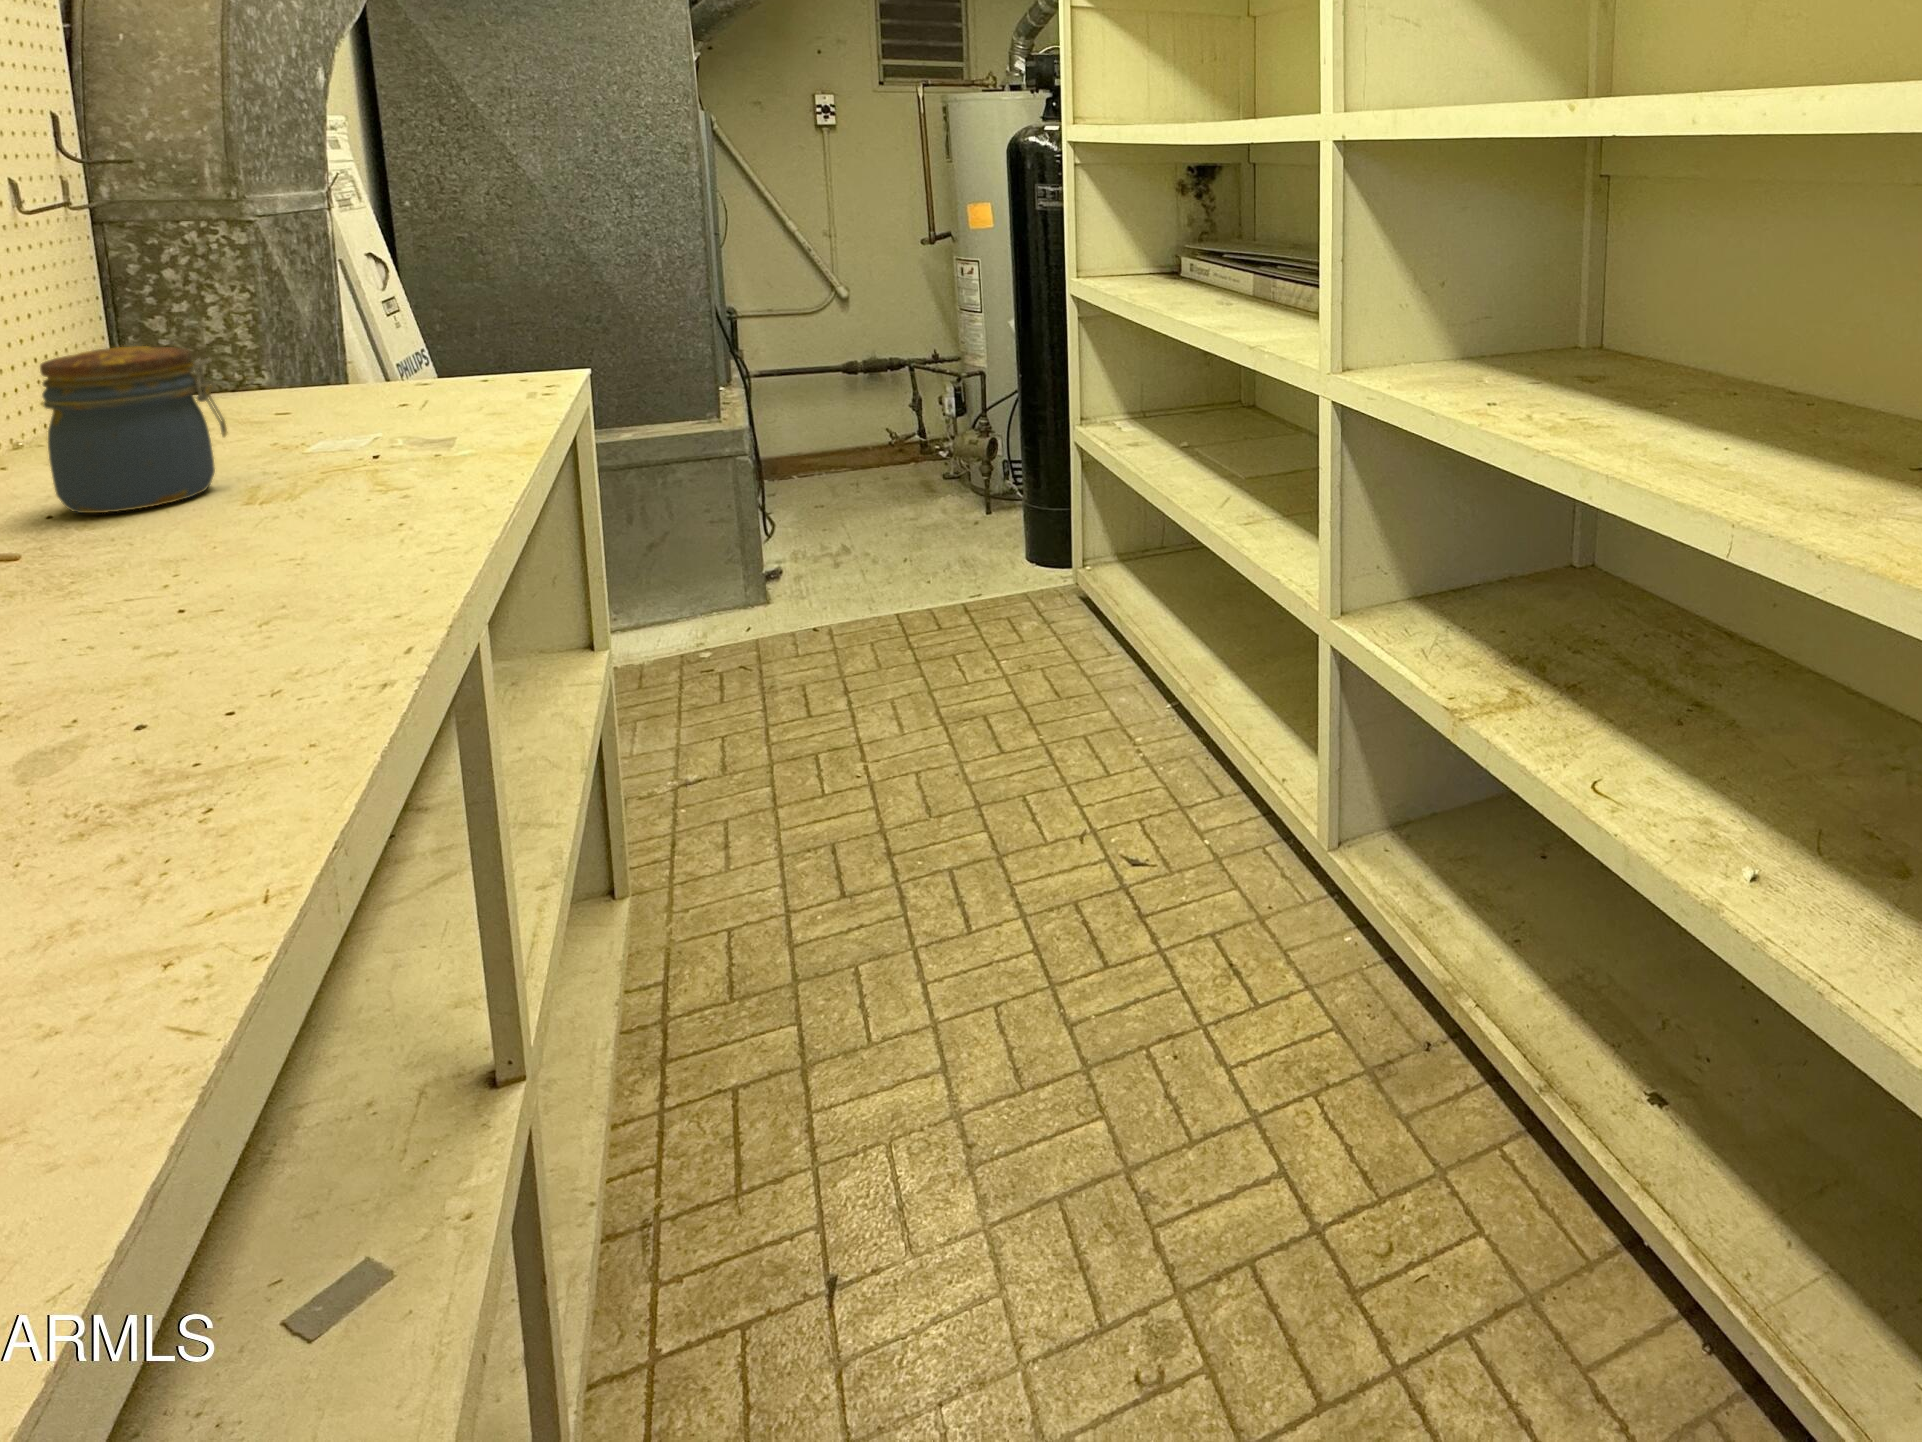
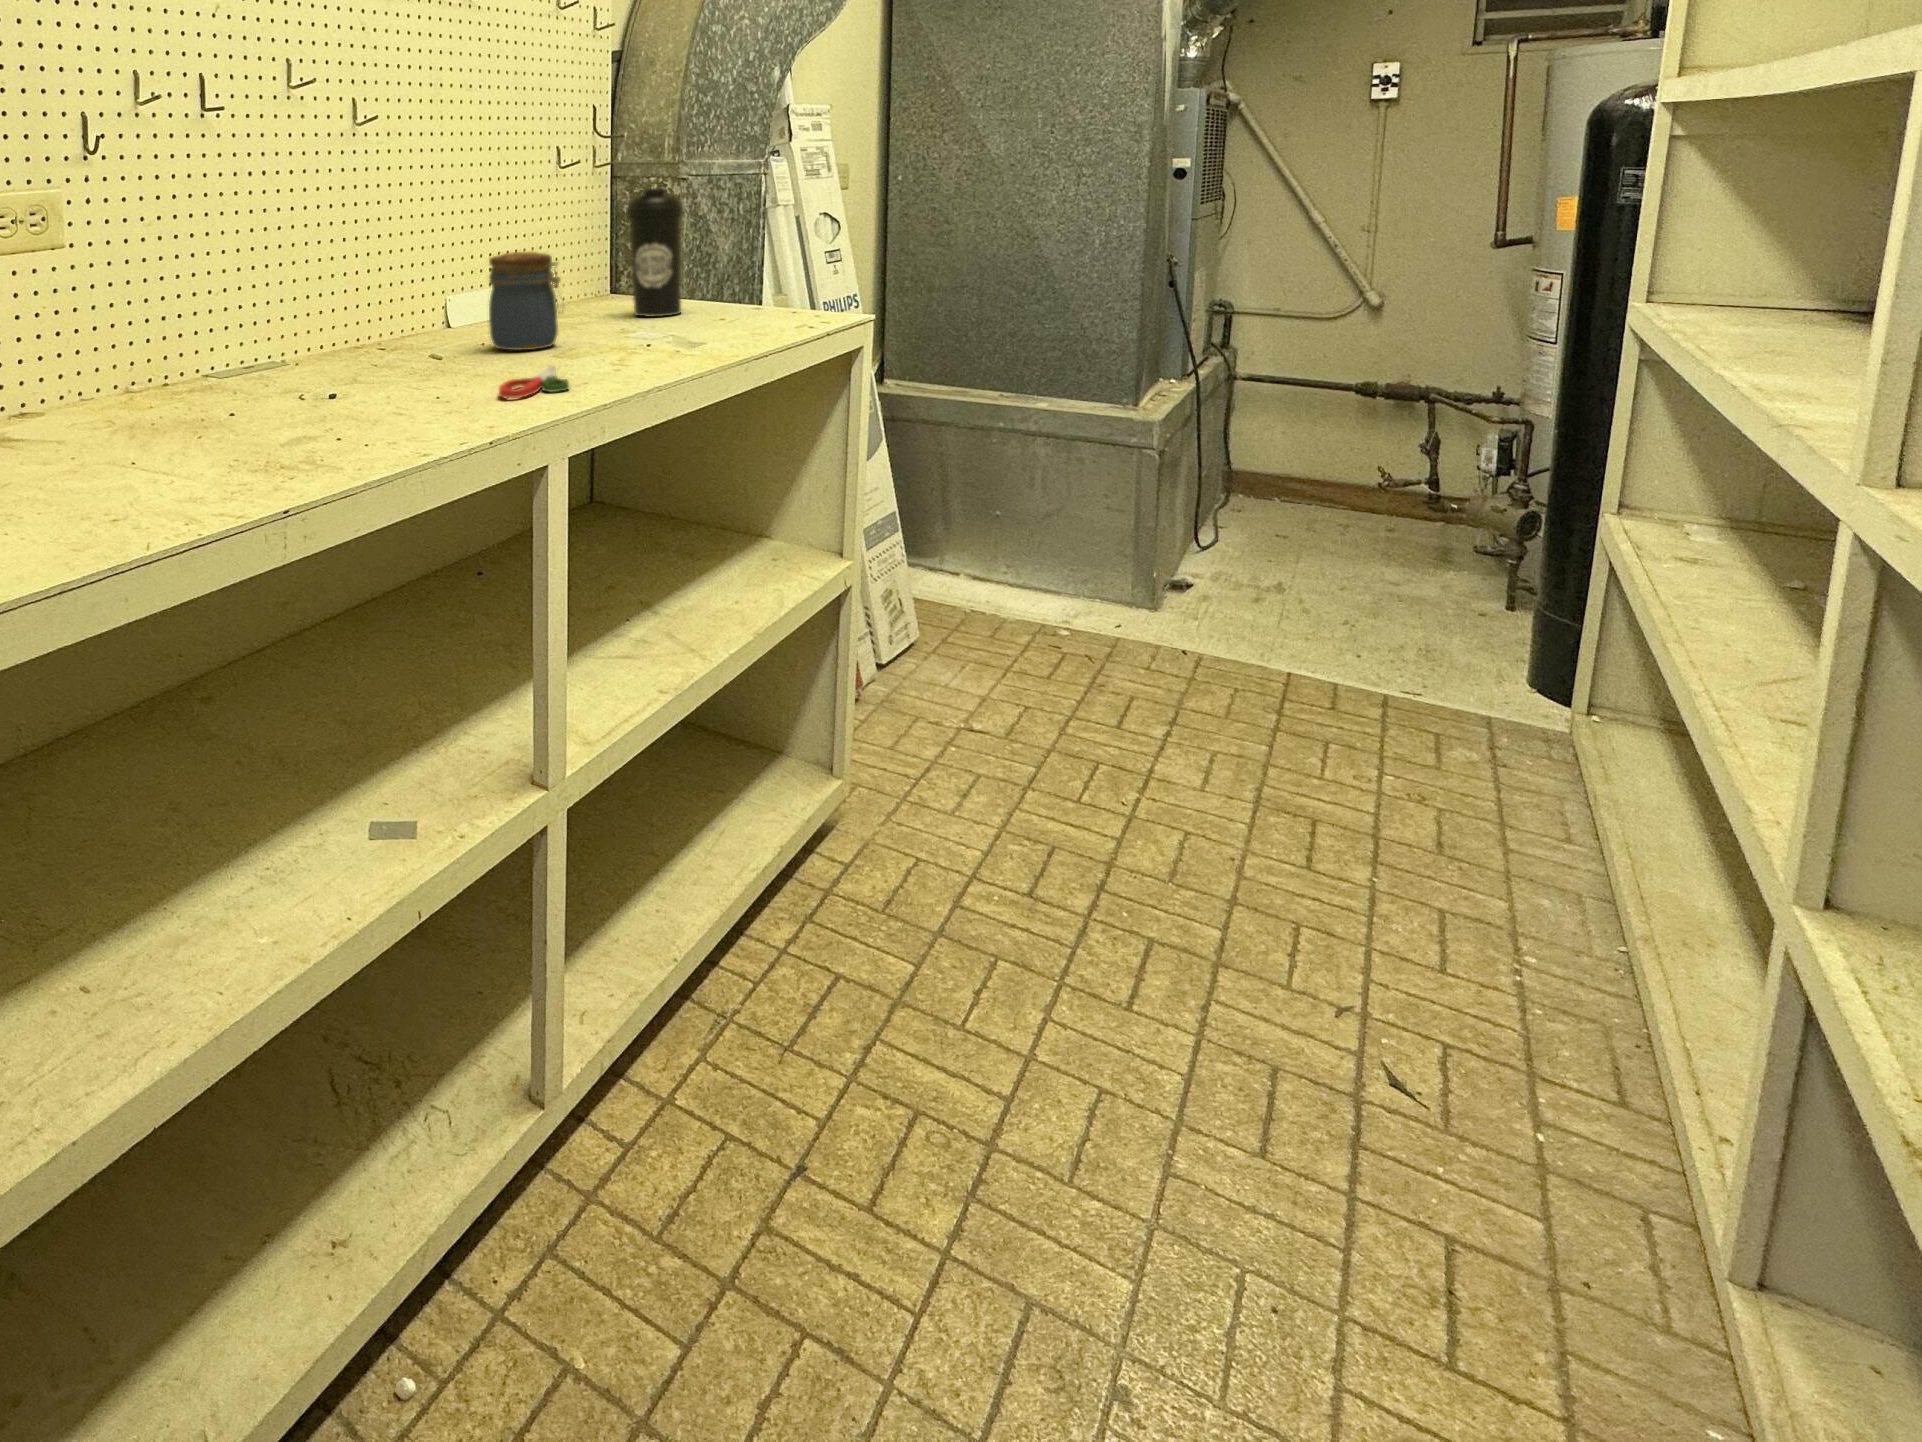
water bottle: none [221,235,342,420] -> present [626,187,683,317]
scissors: none [304,514,433,579] -> present [499,366,569,398]

